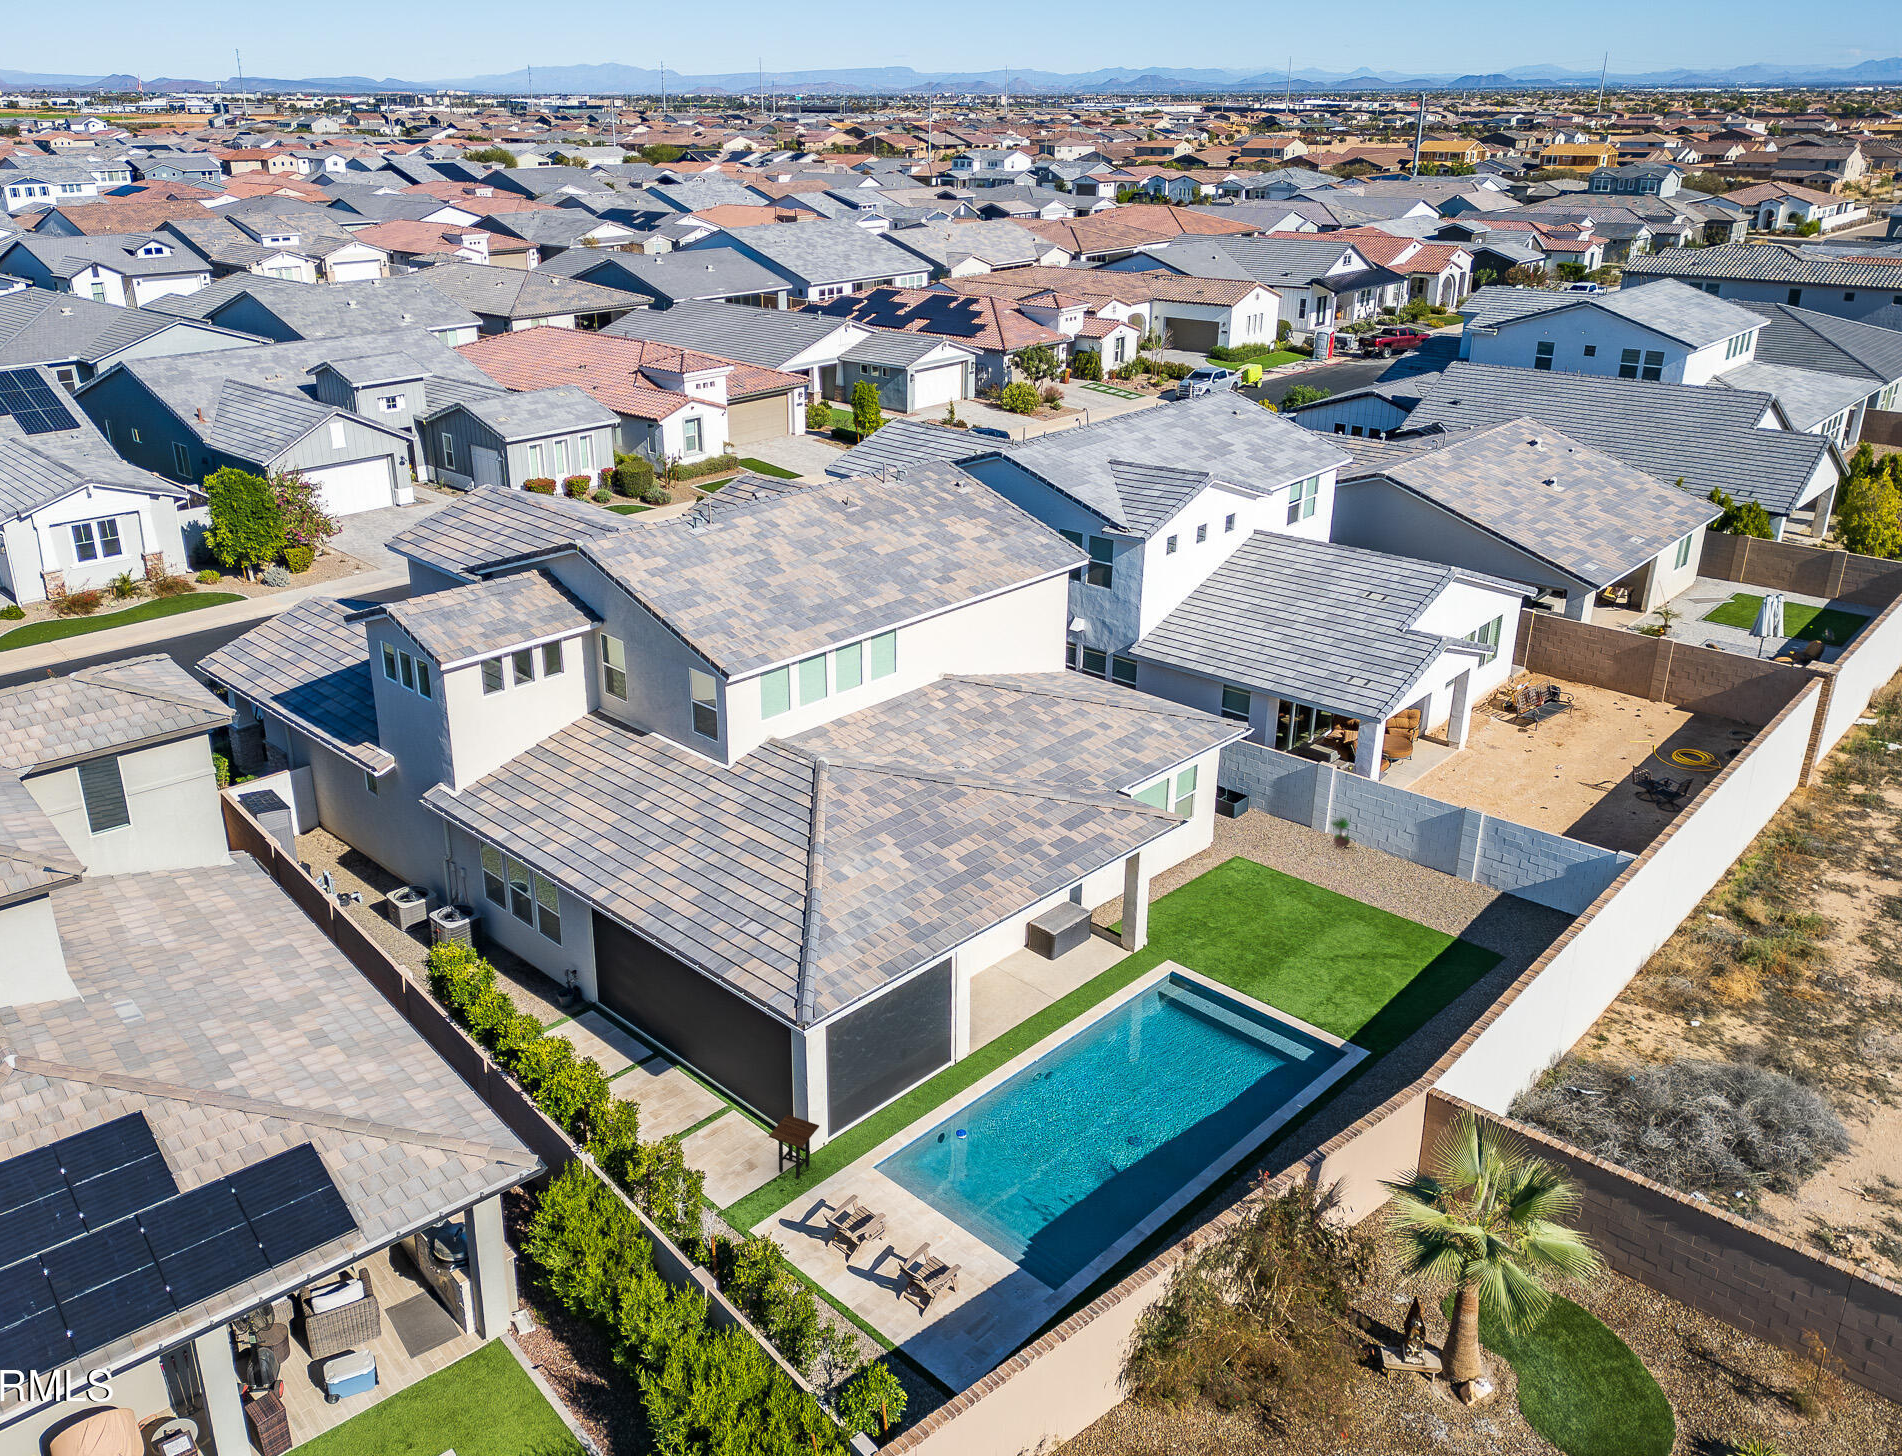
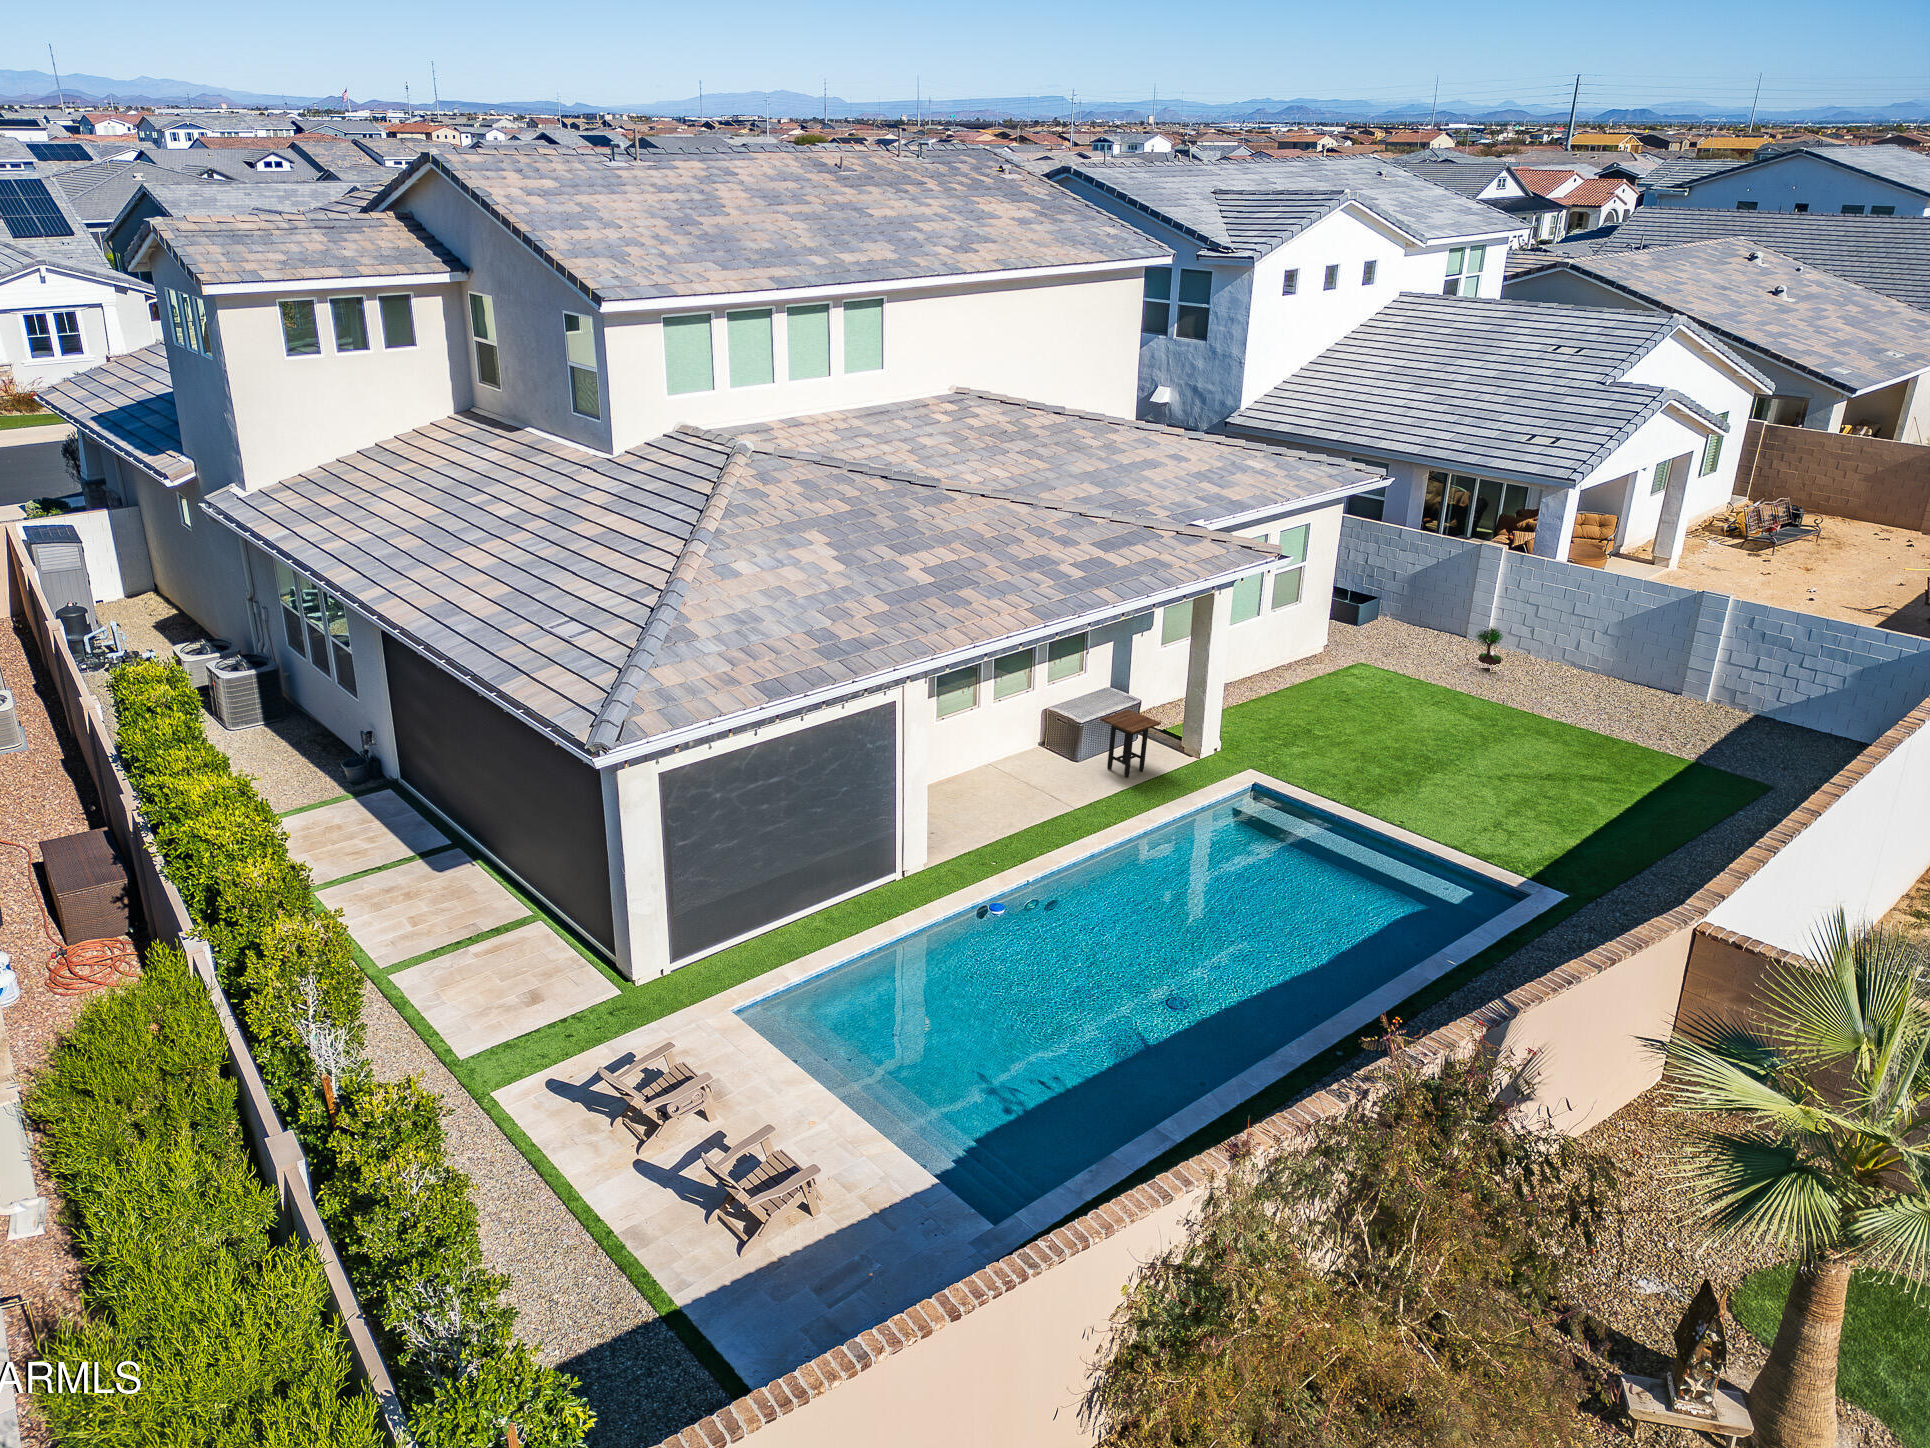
side table: present [769,1115,819,1179] -> present [1100,709,1161,778]

